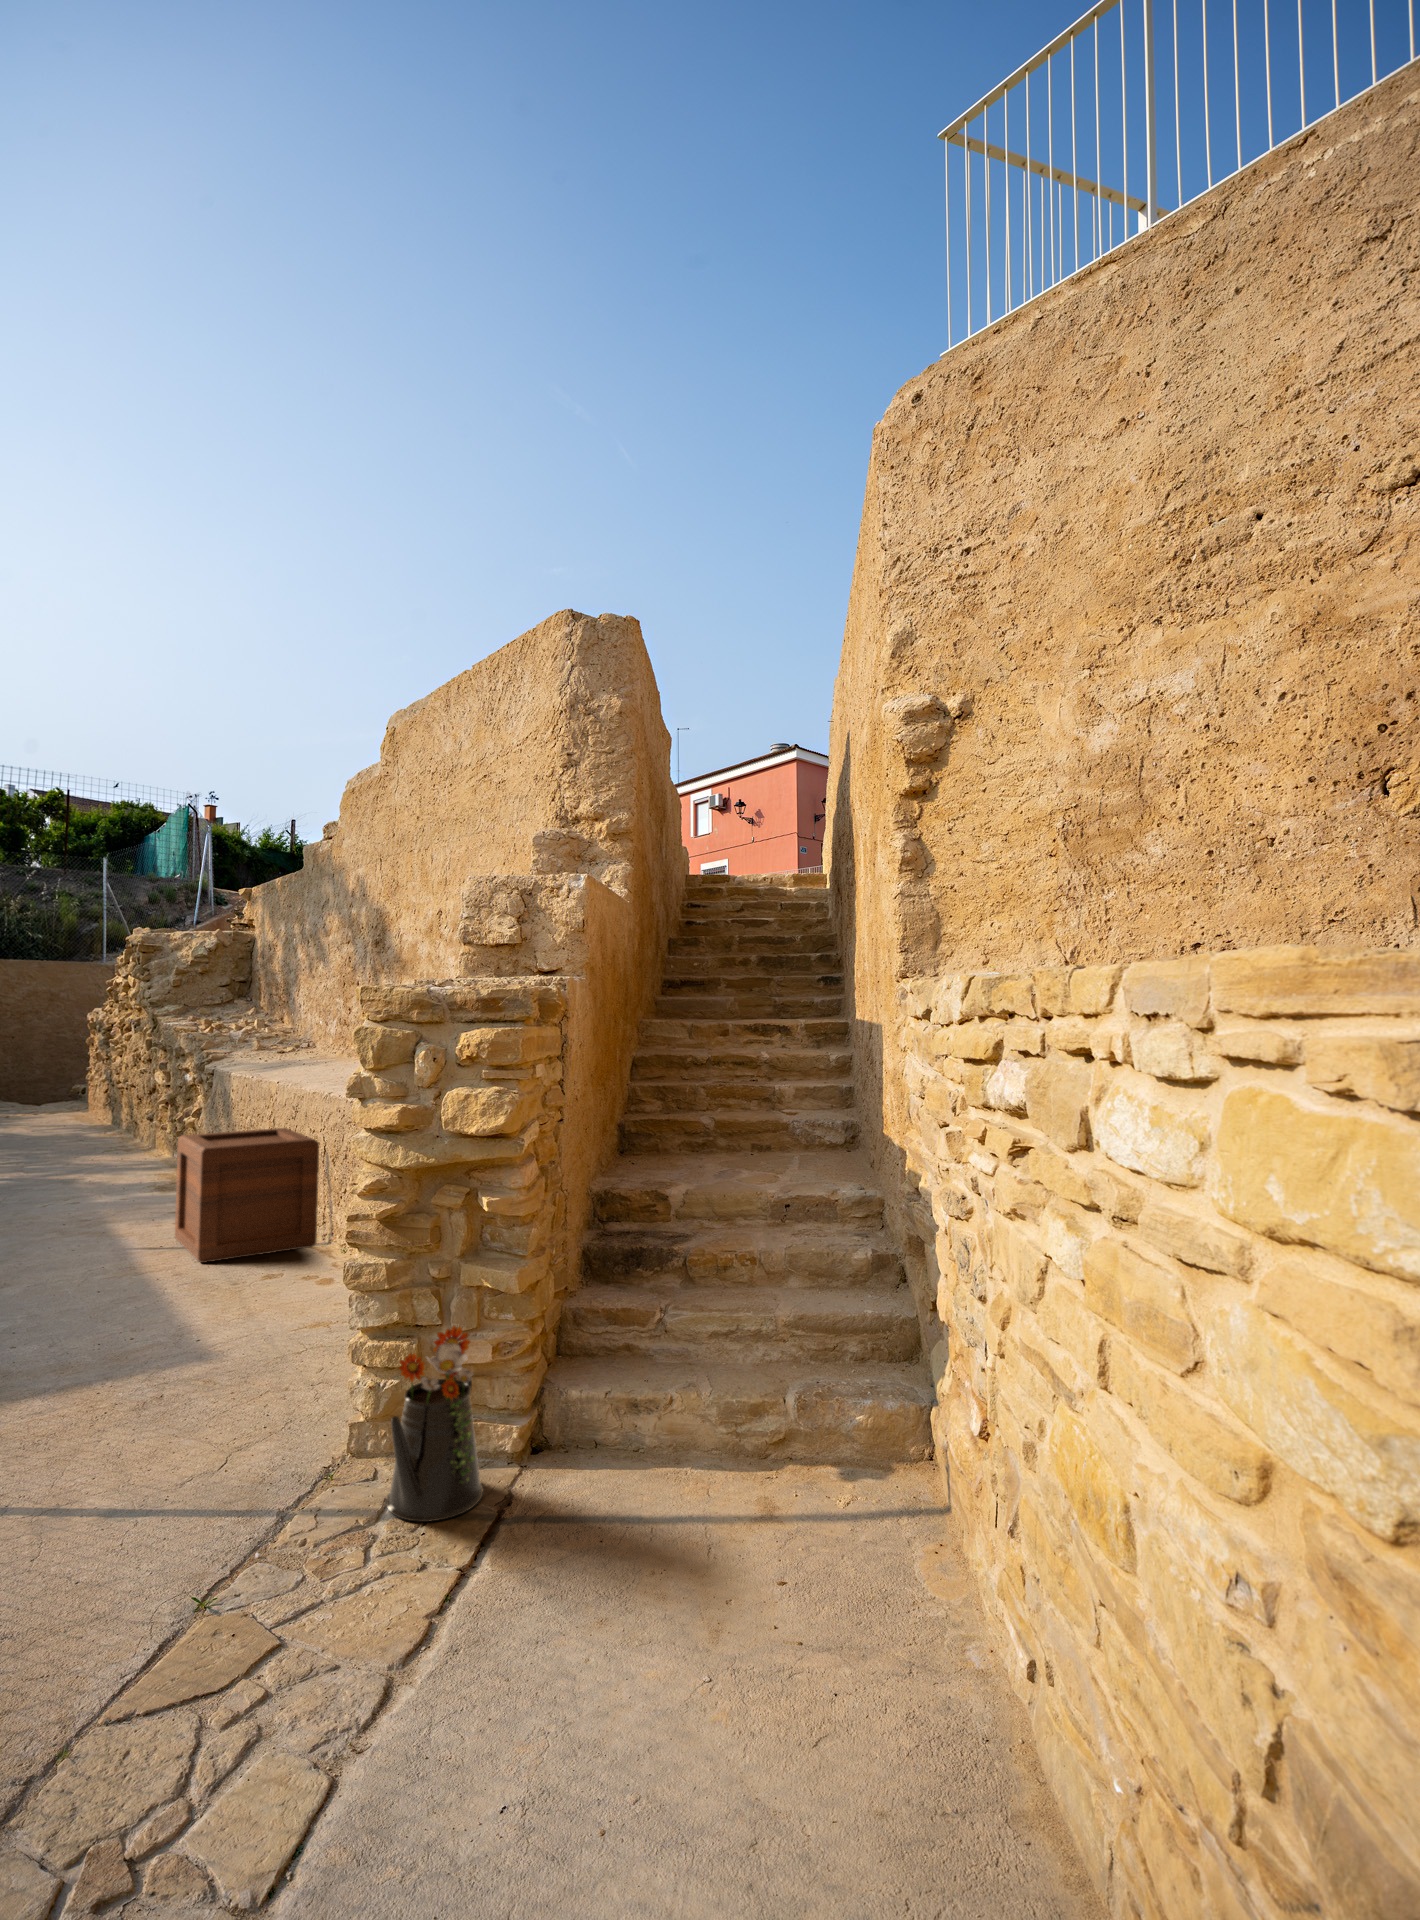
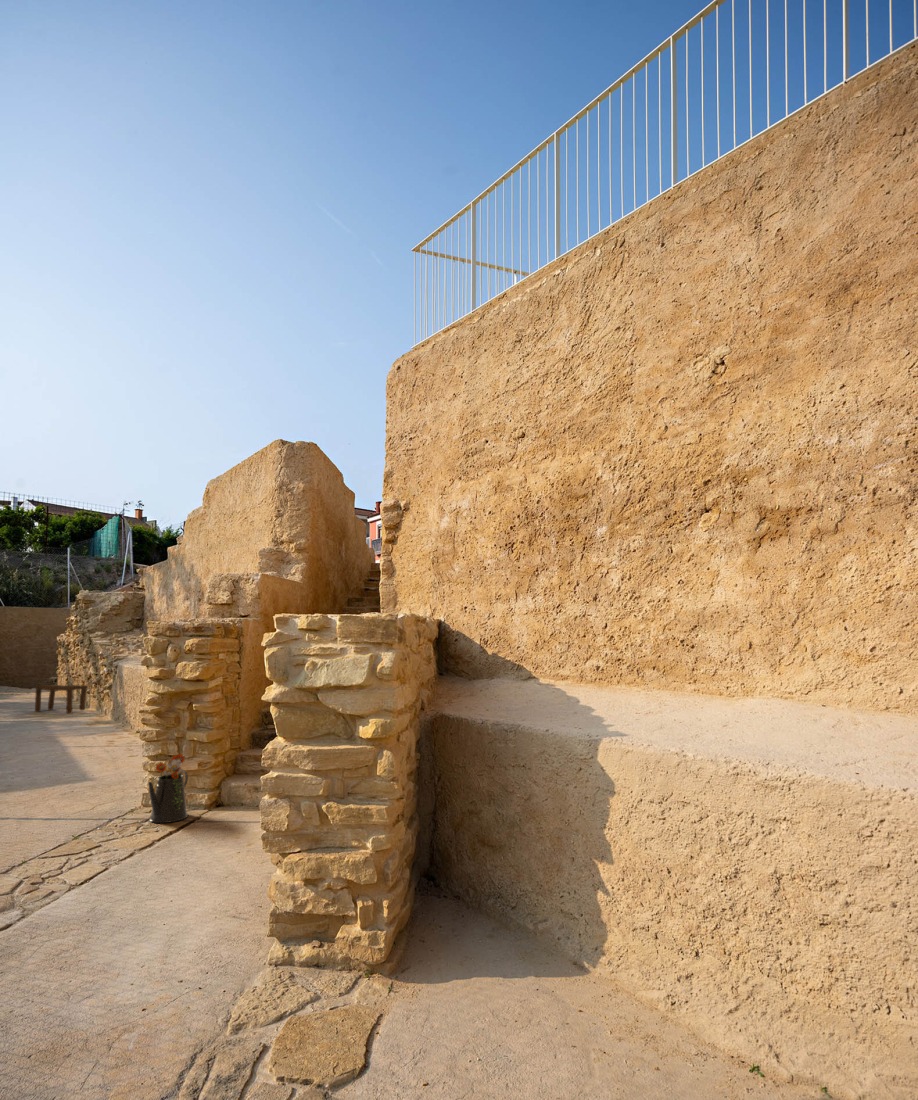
bench: none [54,1100,153,1156] -> present [35,685,88,714]
wooden crate: present [175,1128,319,1263] -> none [89,691,158,754]

